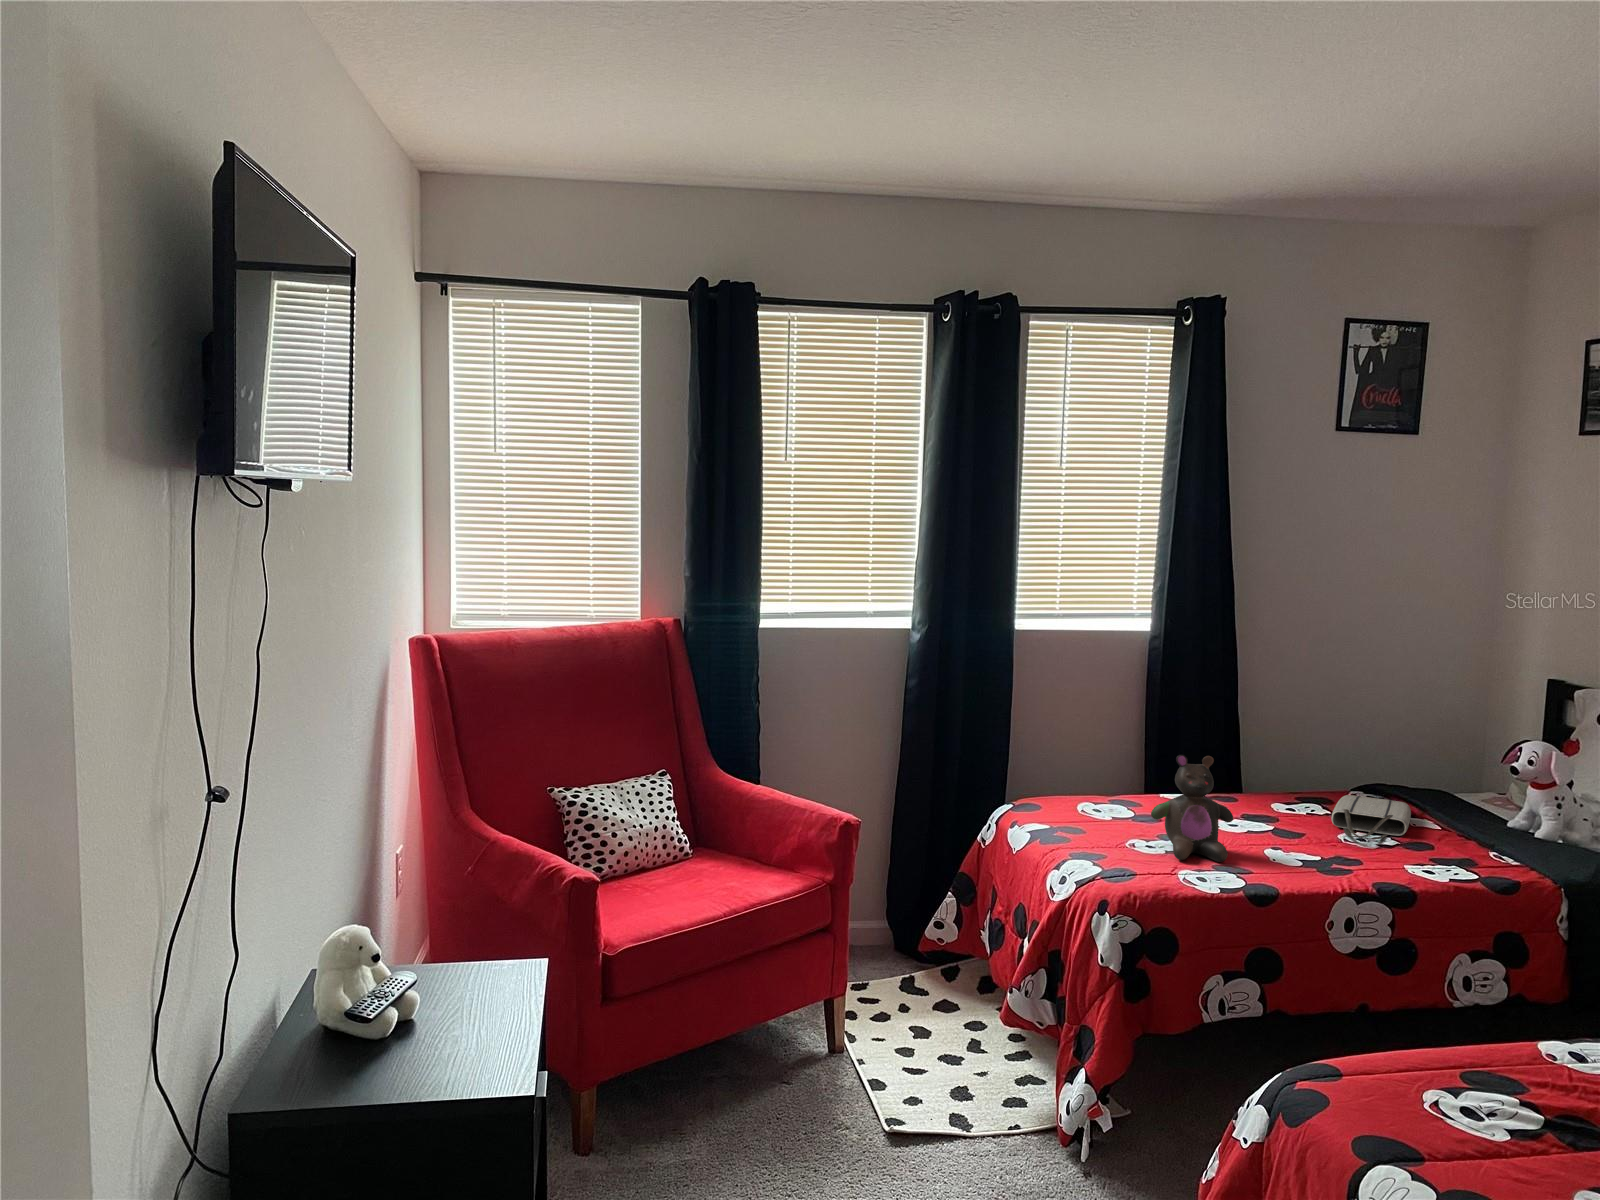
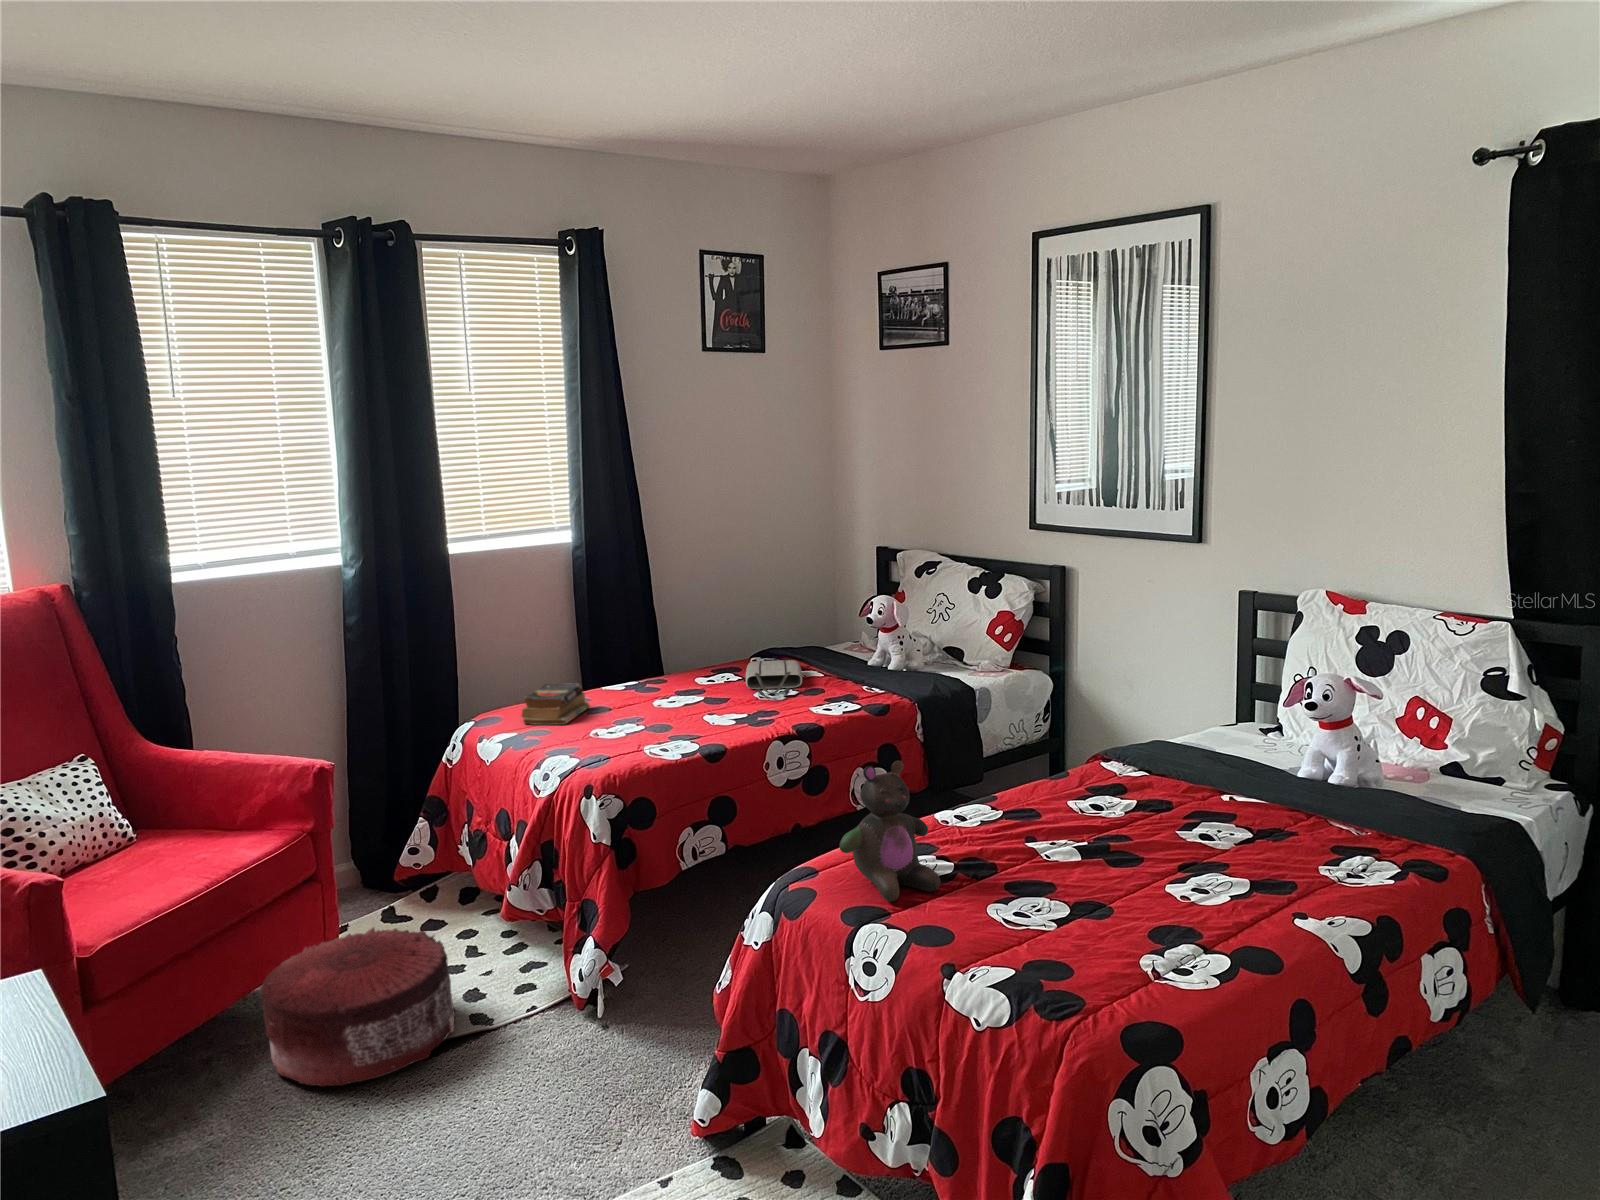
stuffed bear: present [1151,755,1233,862] -> present [839,761,940,902]
book: none [1059,779,1138,826] -> present [522,683,590,725]
pouf: none [754,992,934,1148] -> present [261,928,455,1087]

